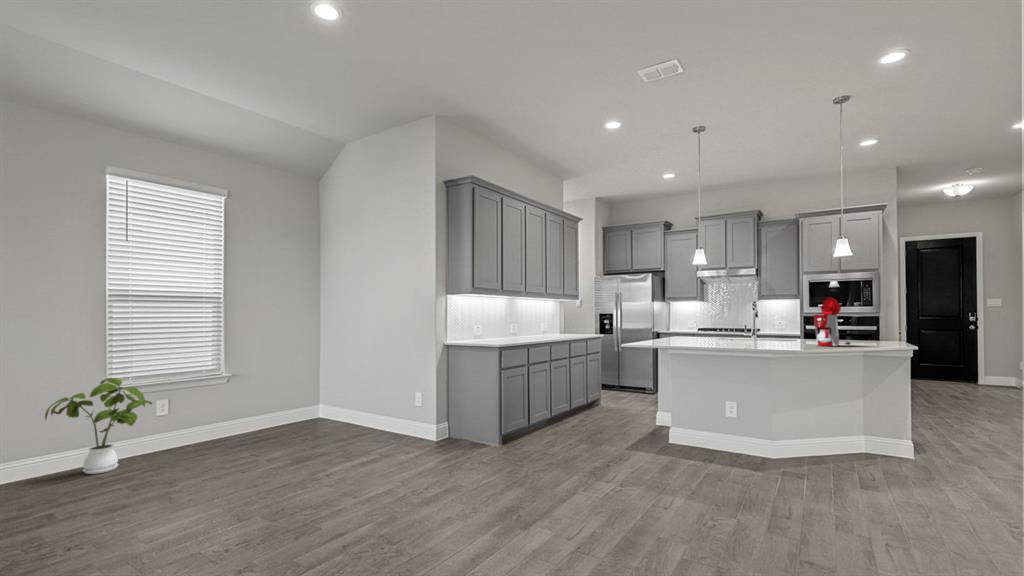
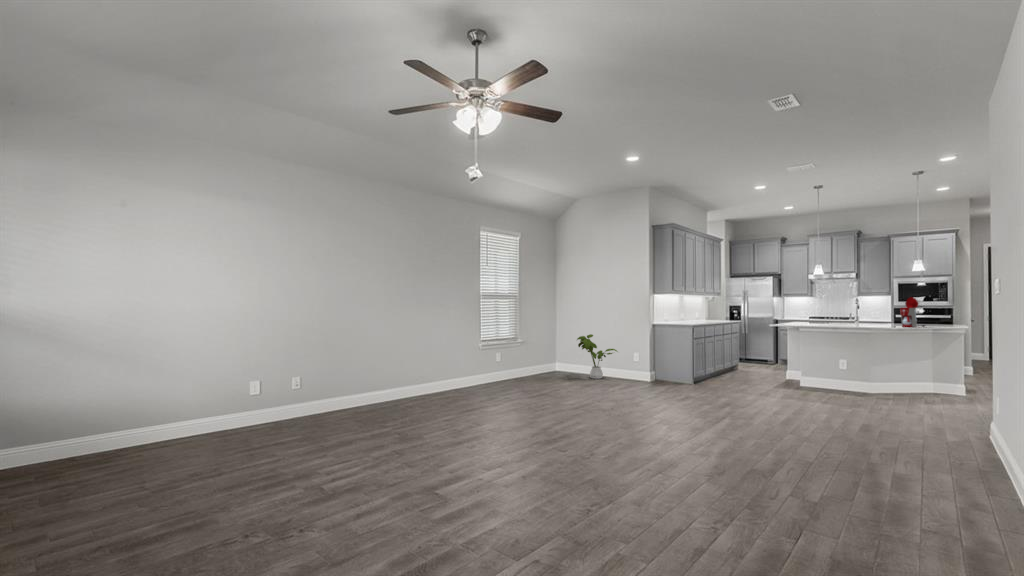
house plant: present [45,378,152,474] -> present [577,334,617,379]

